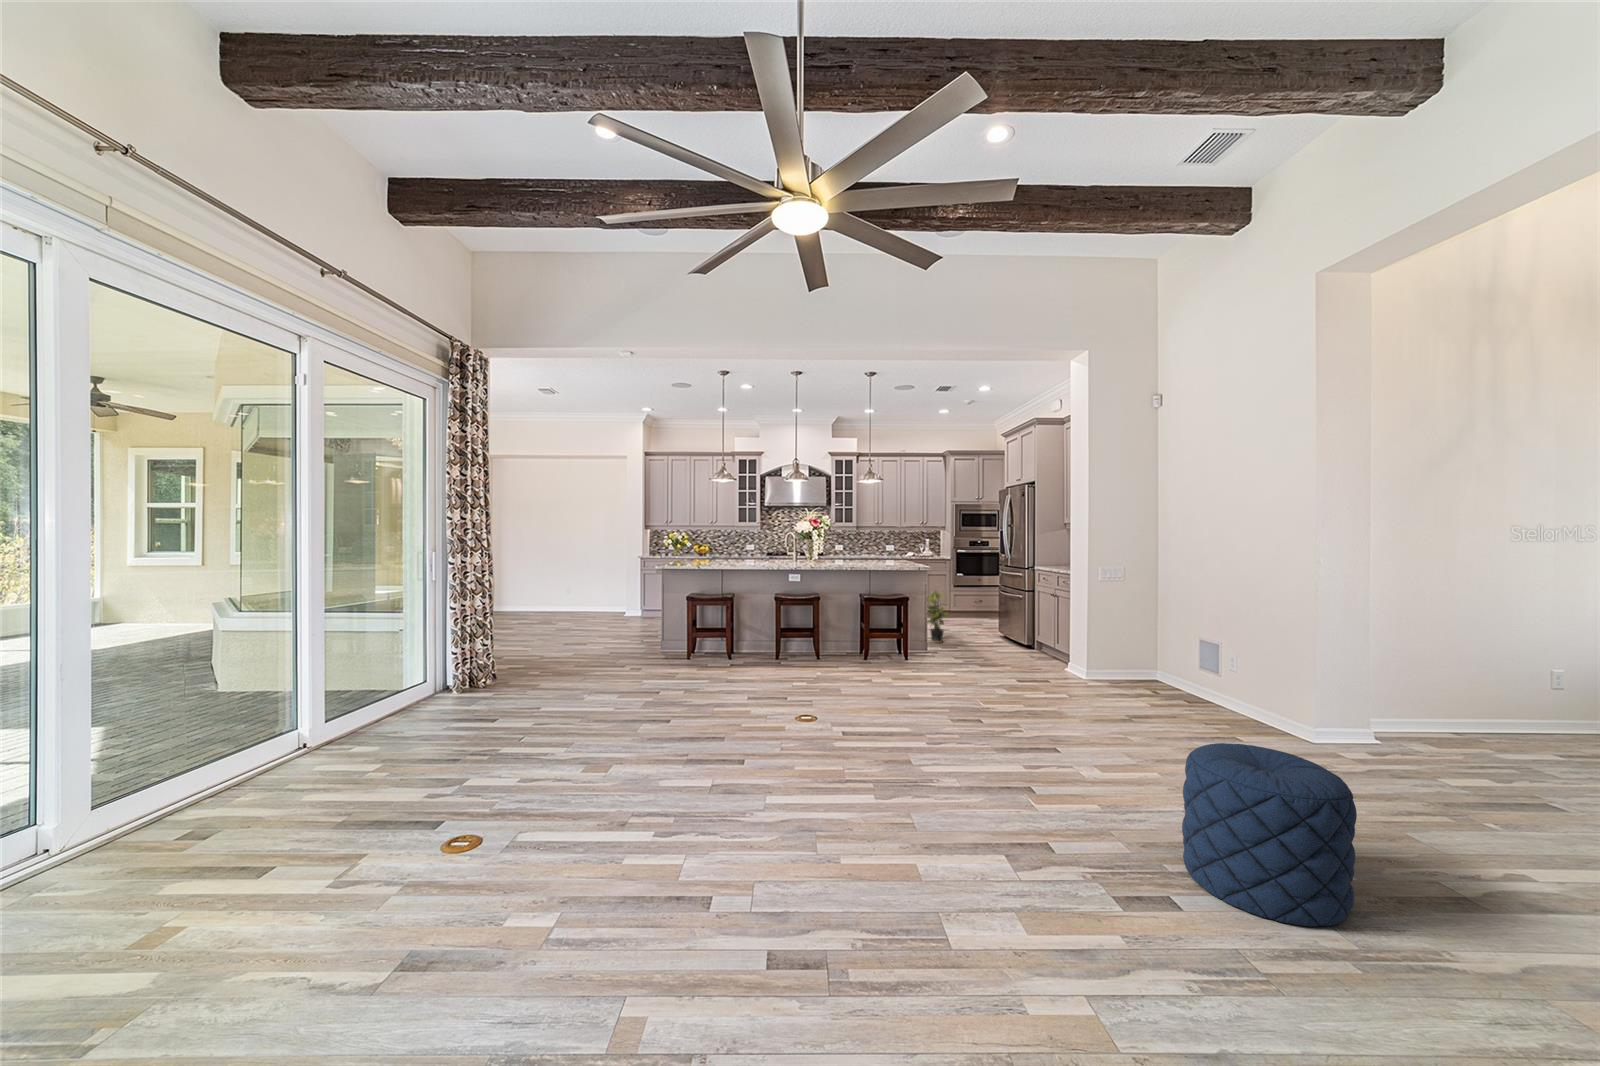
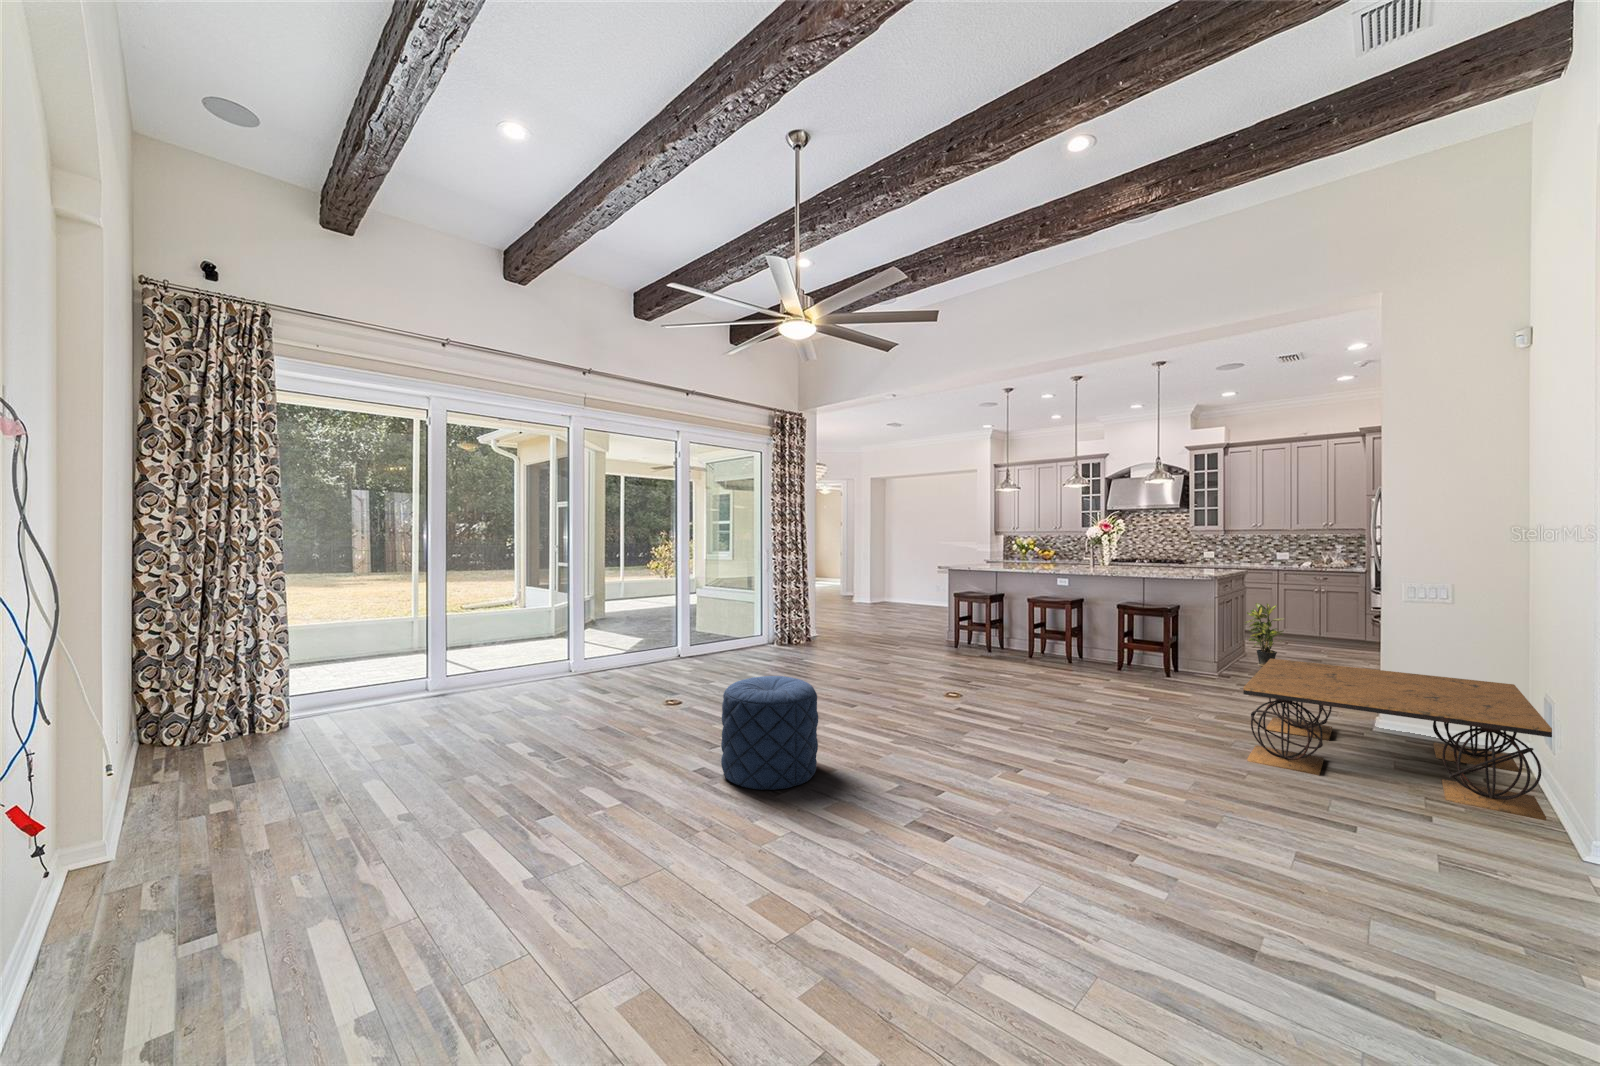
coffee table: none [1035,642,1282,743] -> present [1243,659,1552,821]
pouf: present [1182,743,1357,926] -> present [721,676,818,790]

